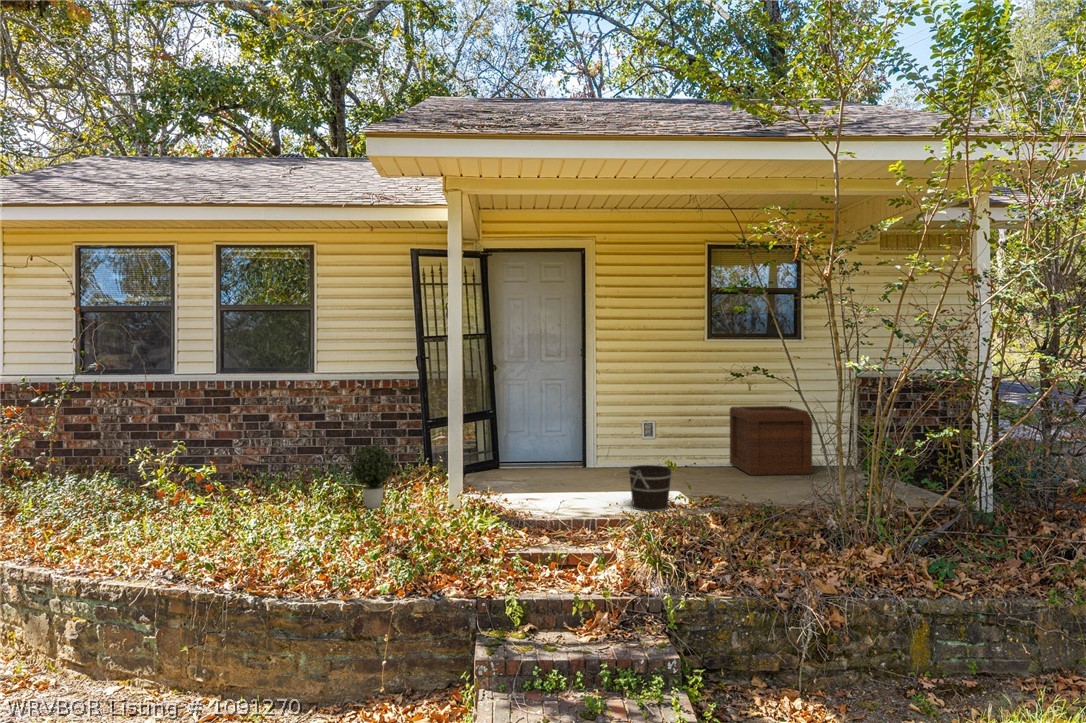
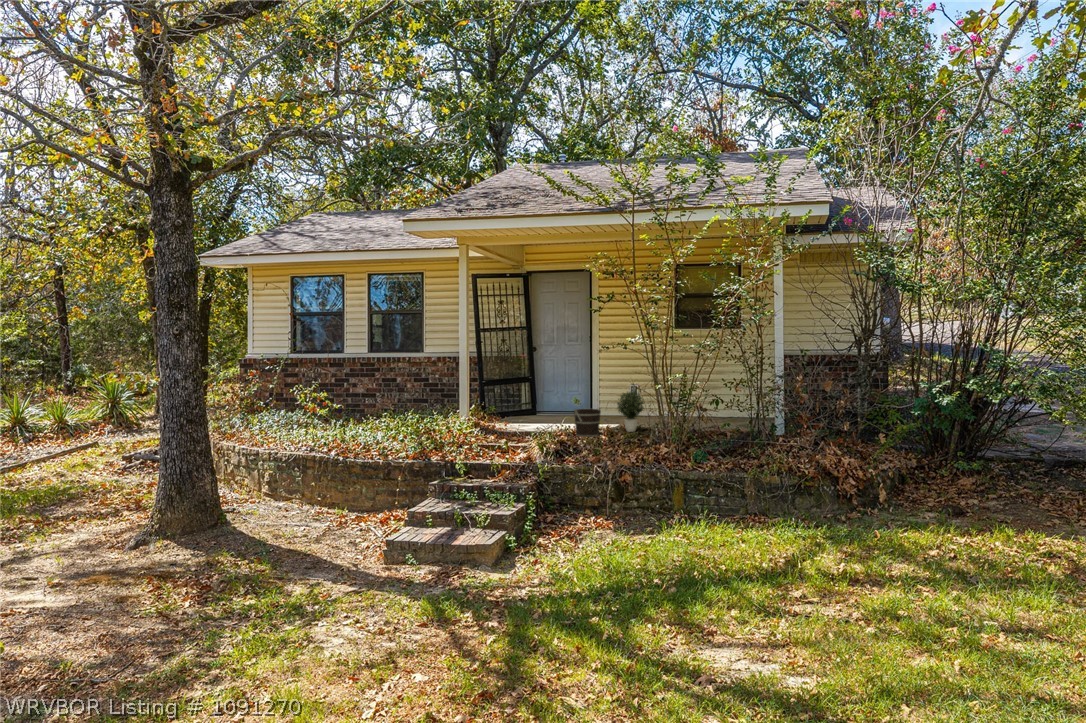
wooden crate: present [730,406,812,476] -> none [692,378,740,427]
potted plant: present [350,444,394,509] -> present [617,392,644,432]

